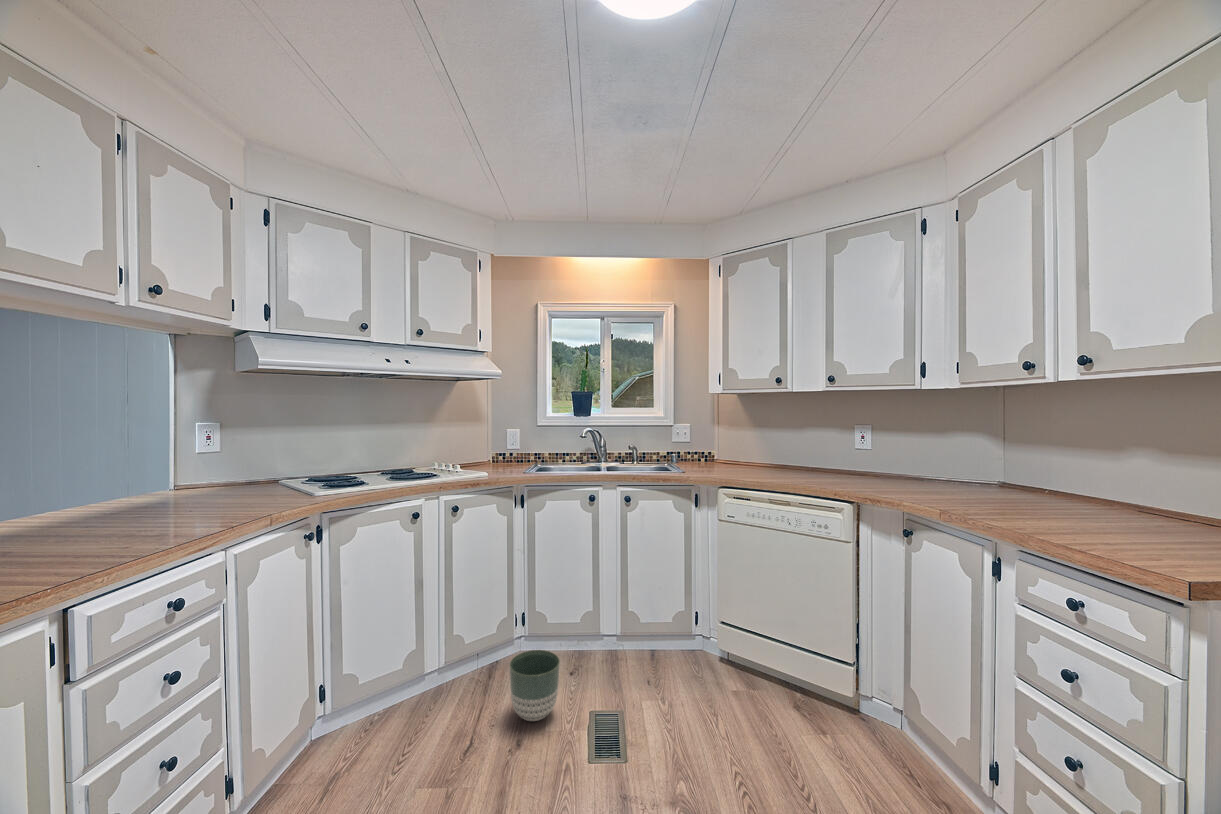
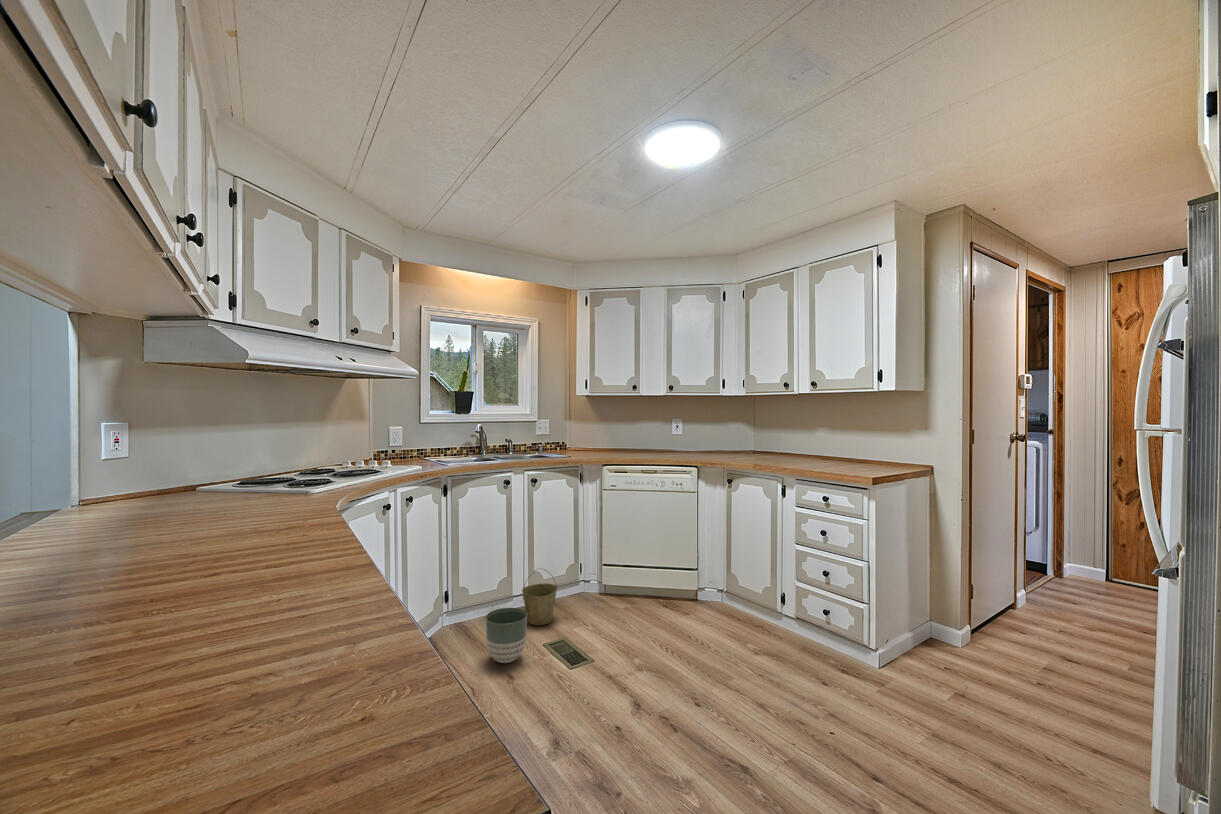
bucket: none [595,607,638,679] -> present [522,568,557,625]

